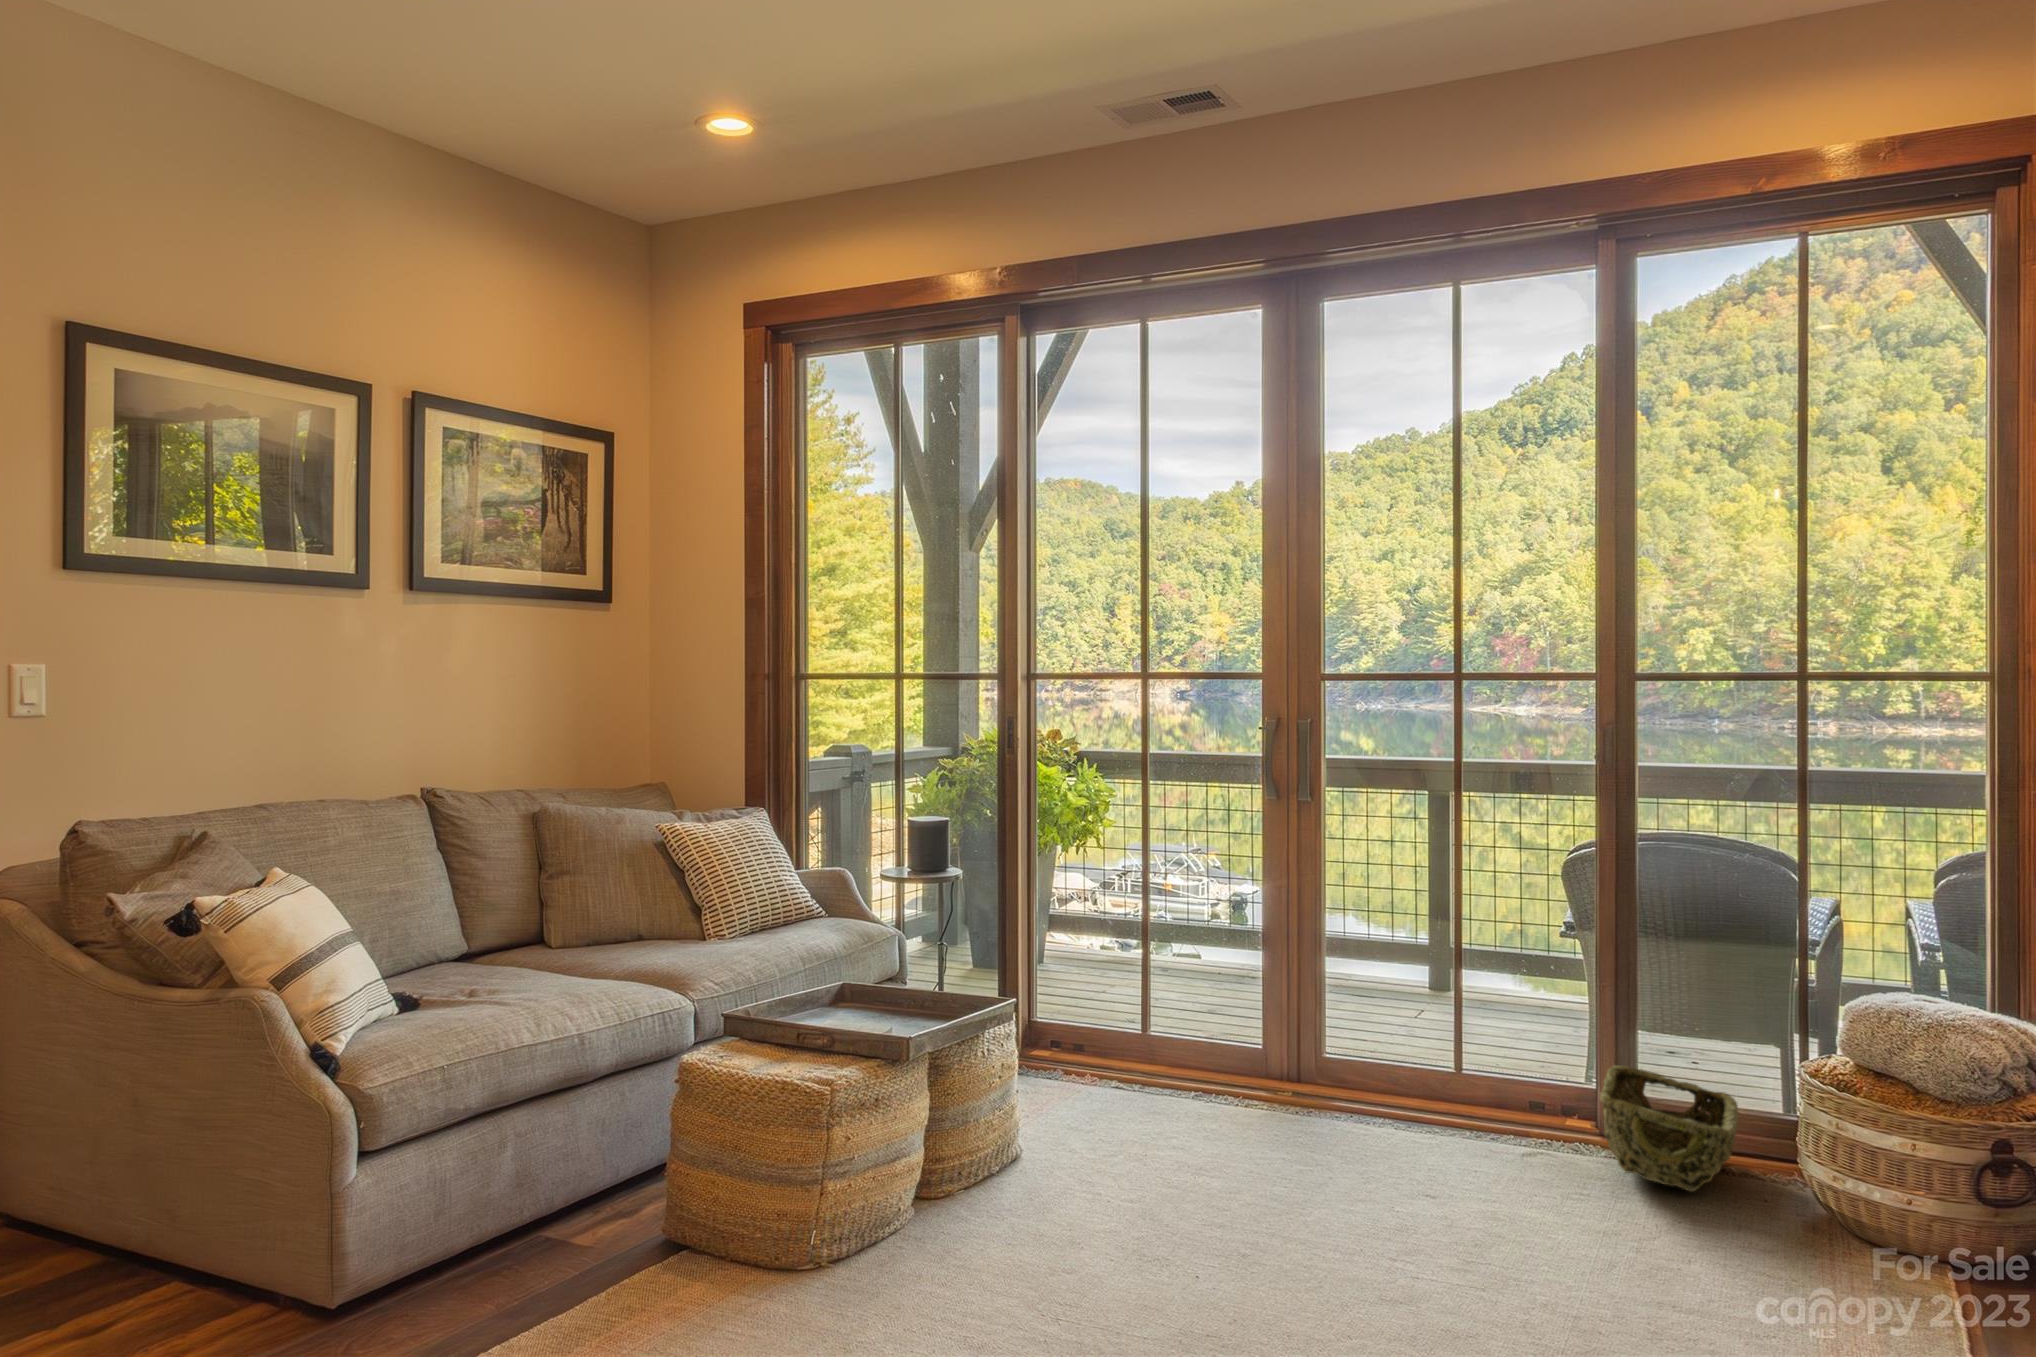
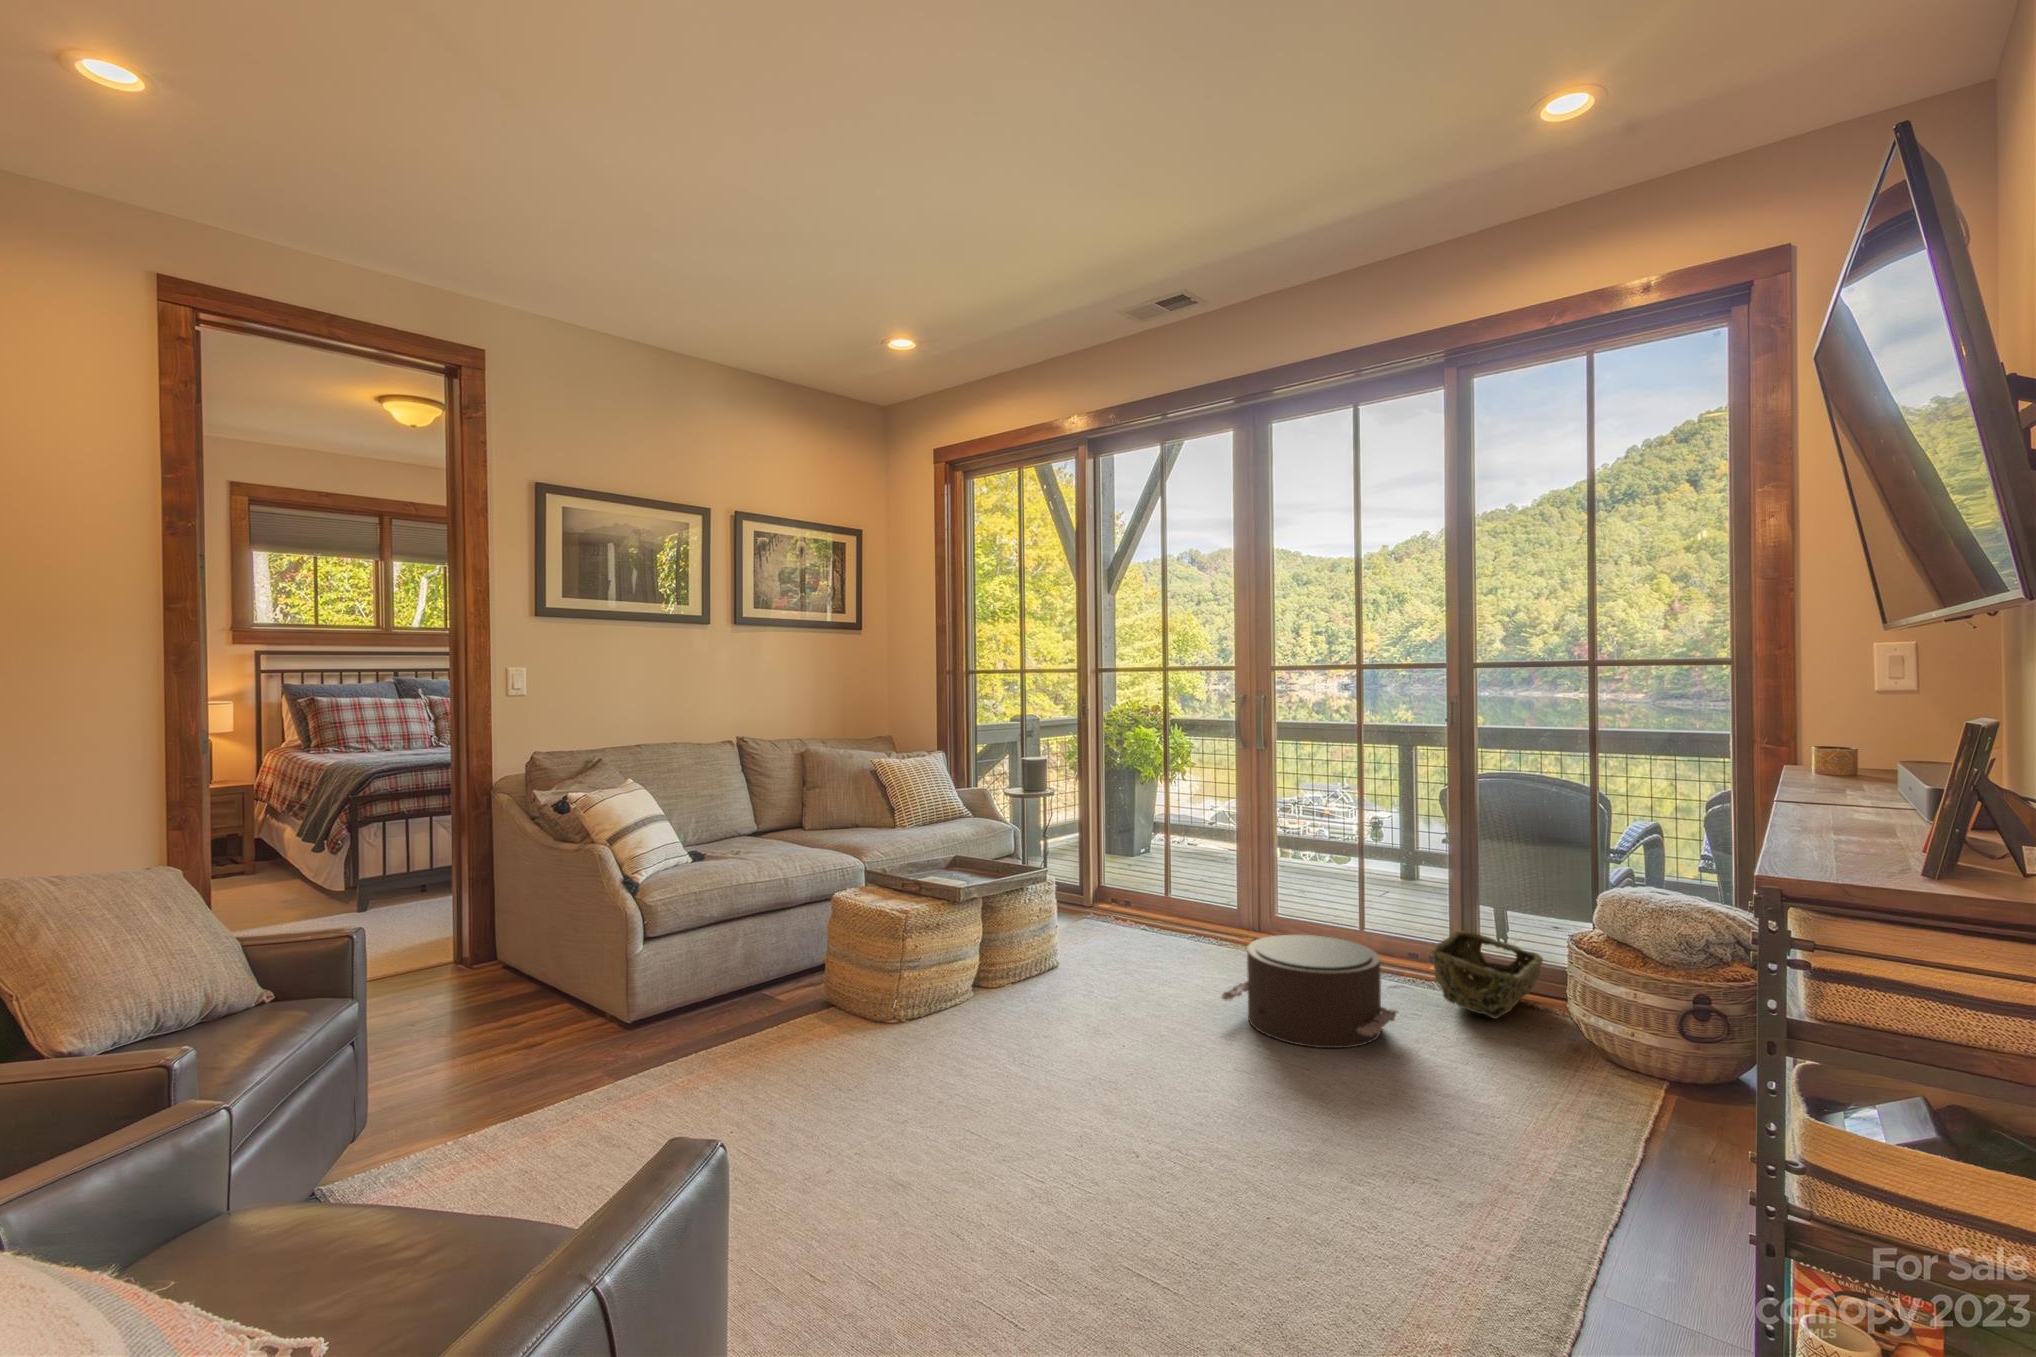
pouf: none [1318,1084,1578,1255] -> present [1221,935,1398,1048]

